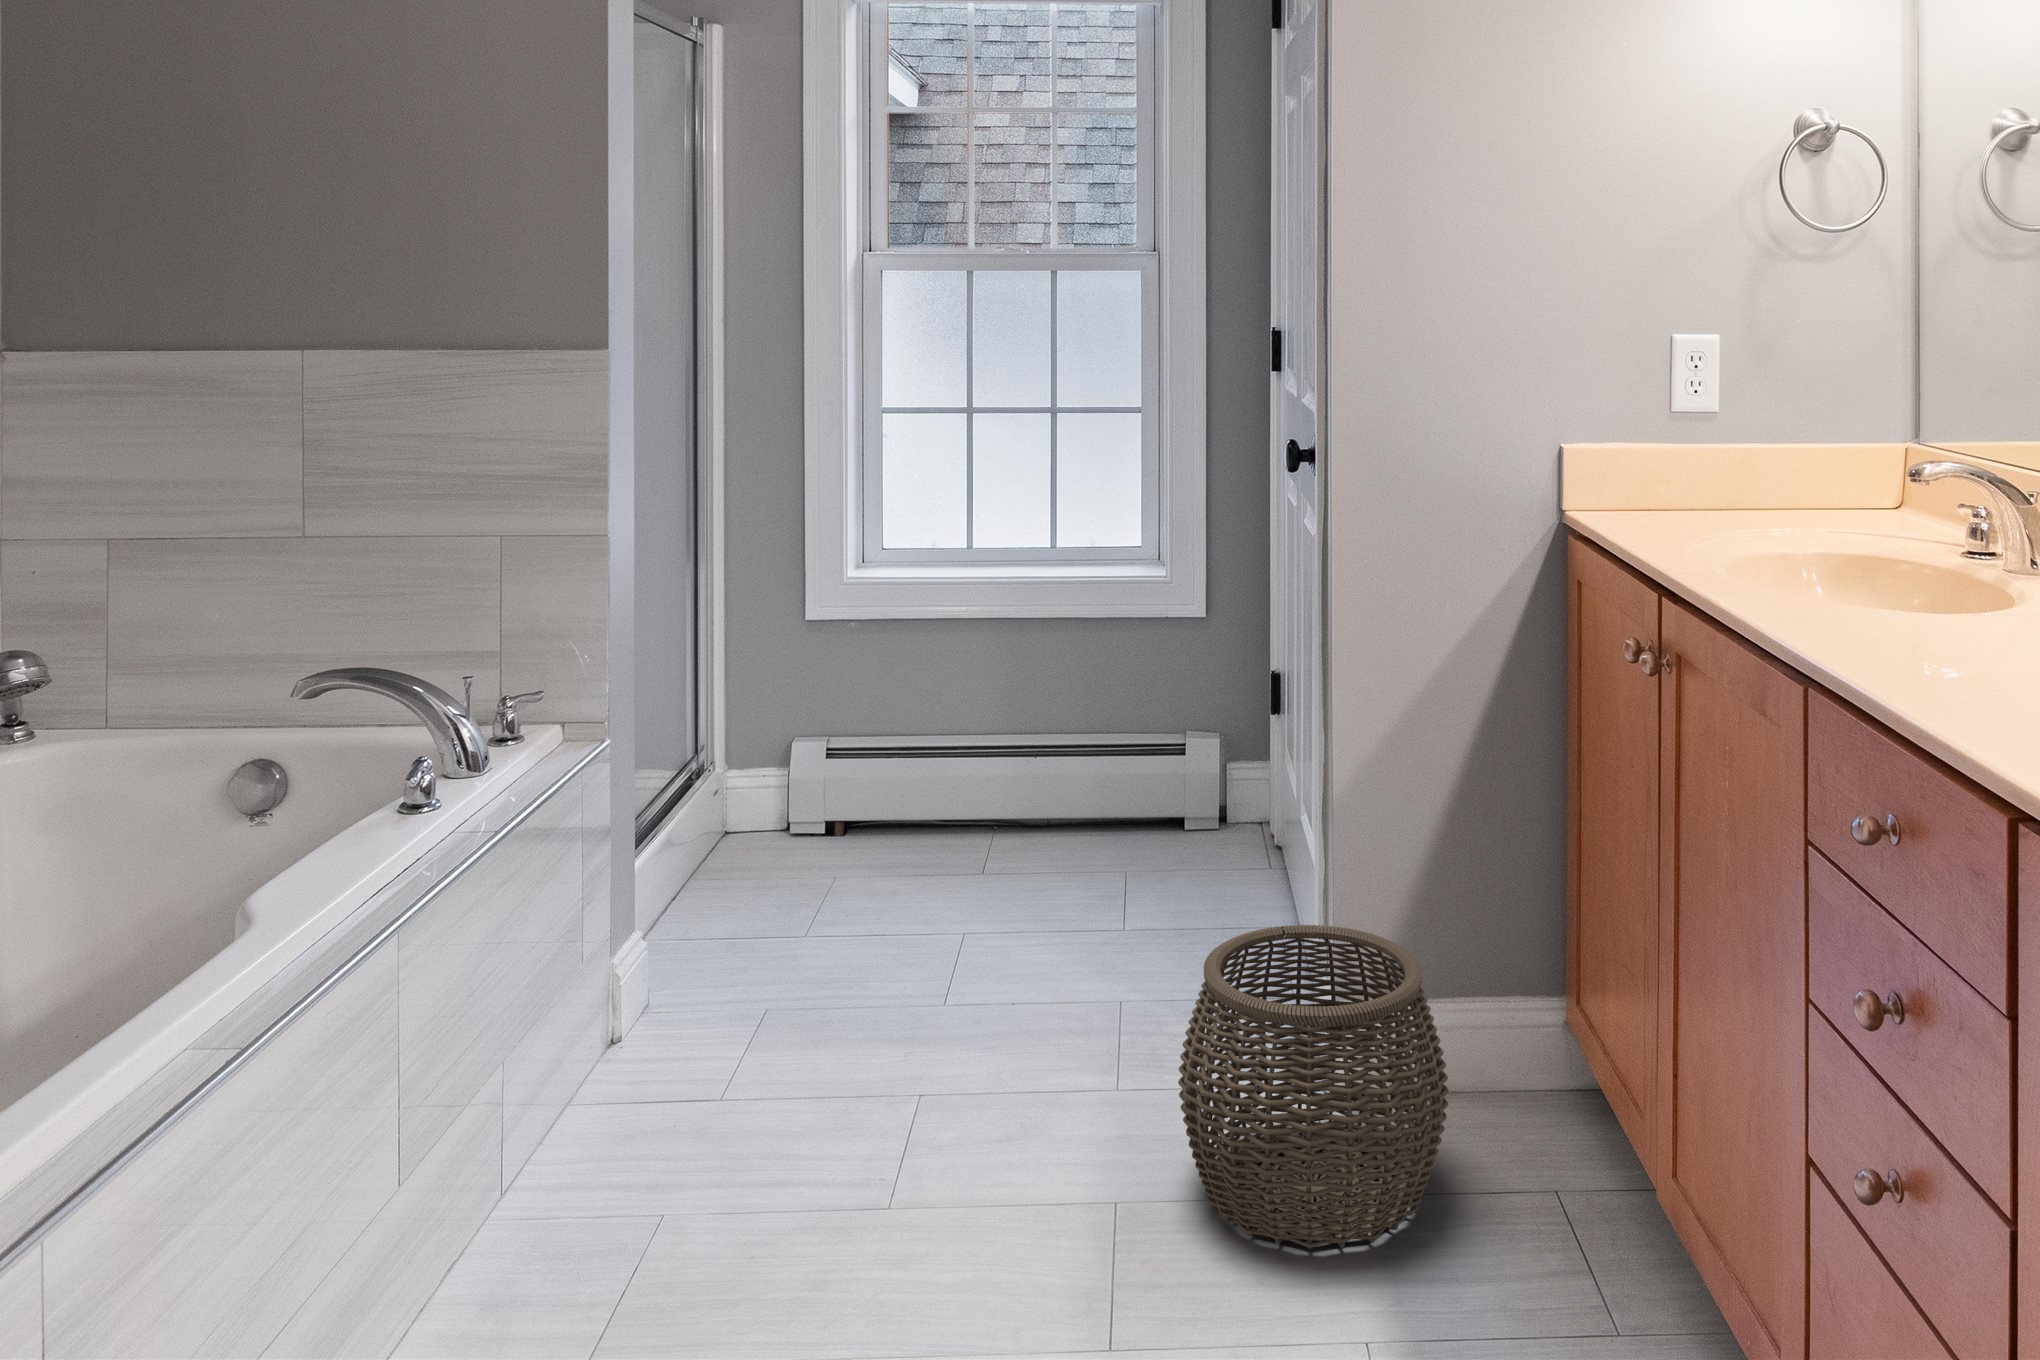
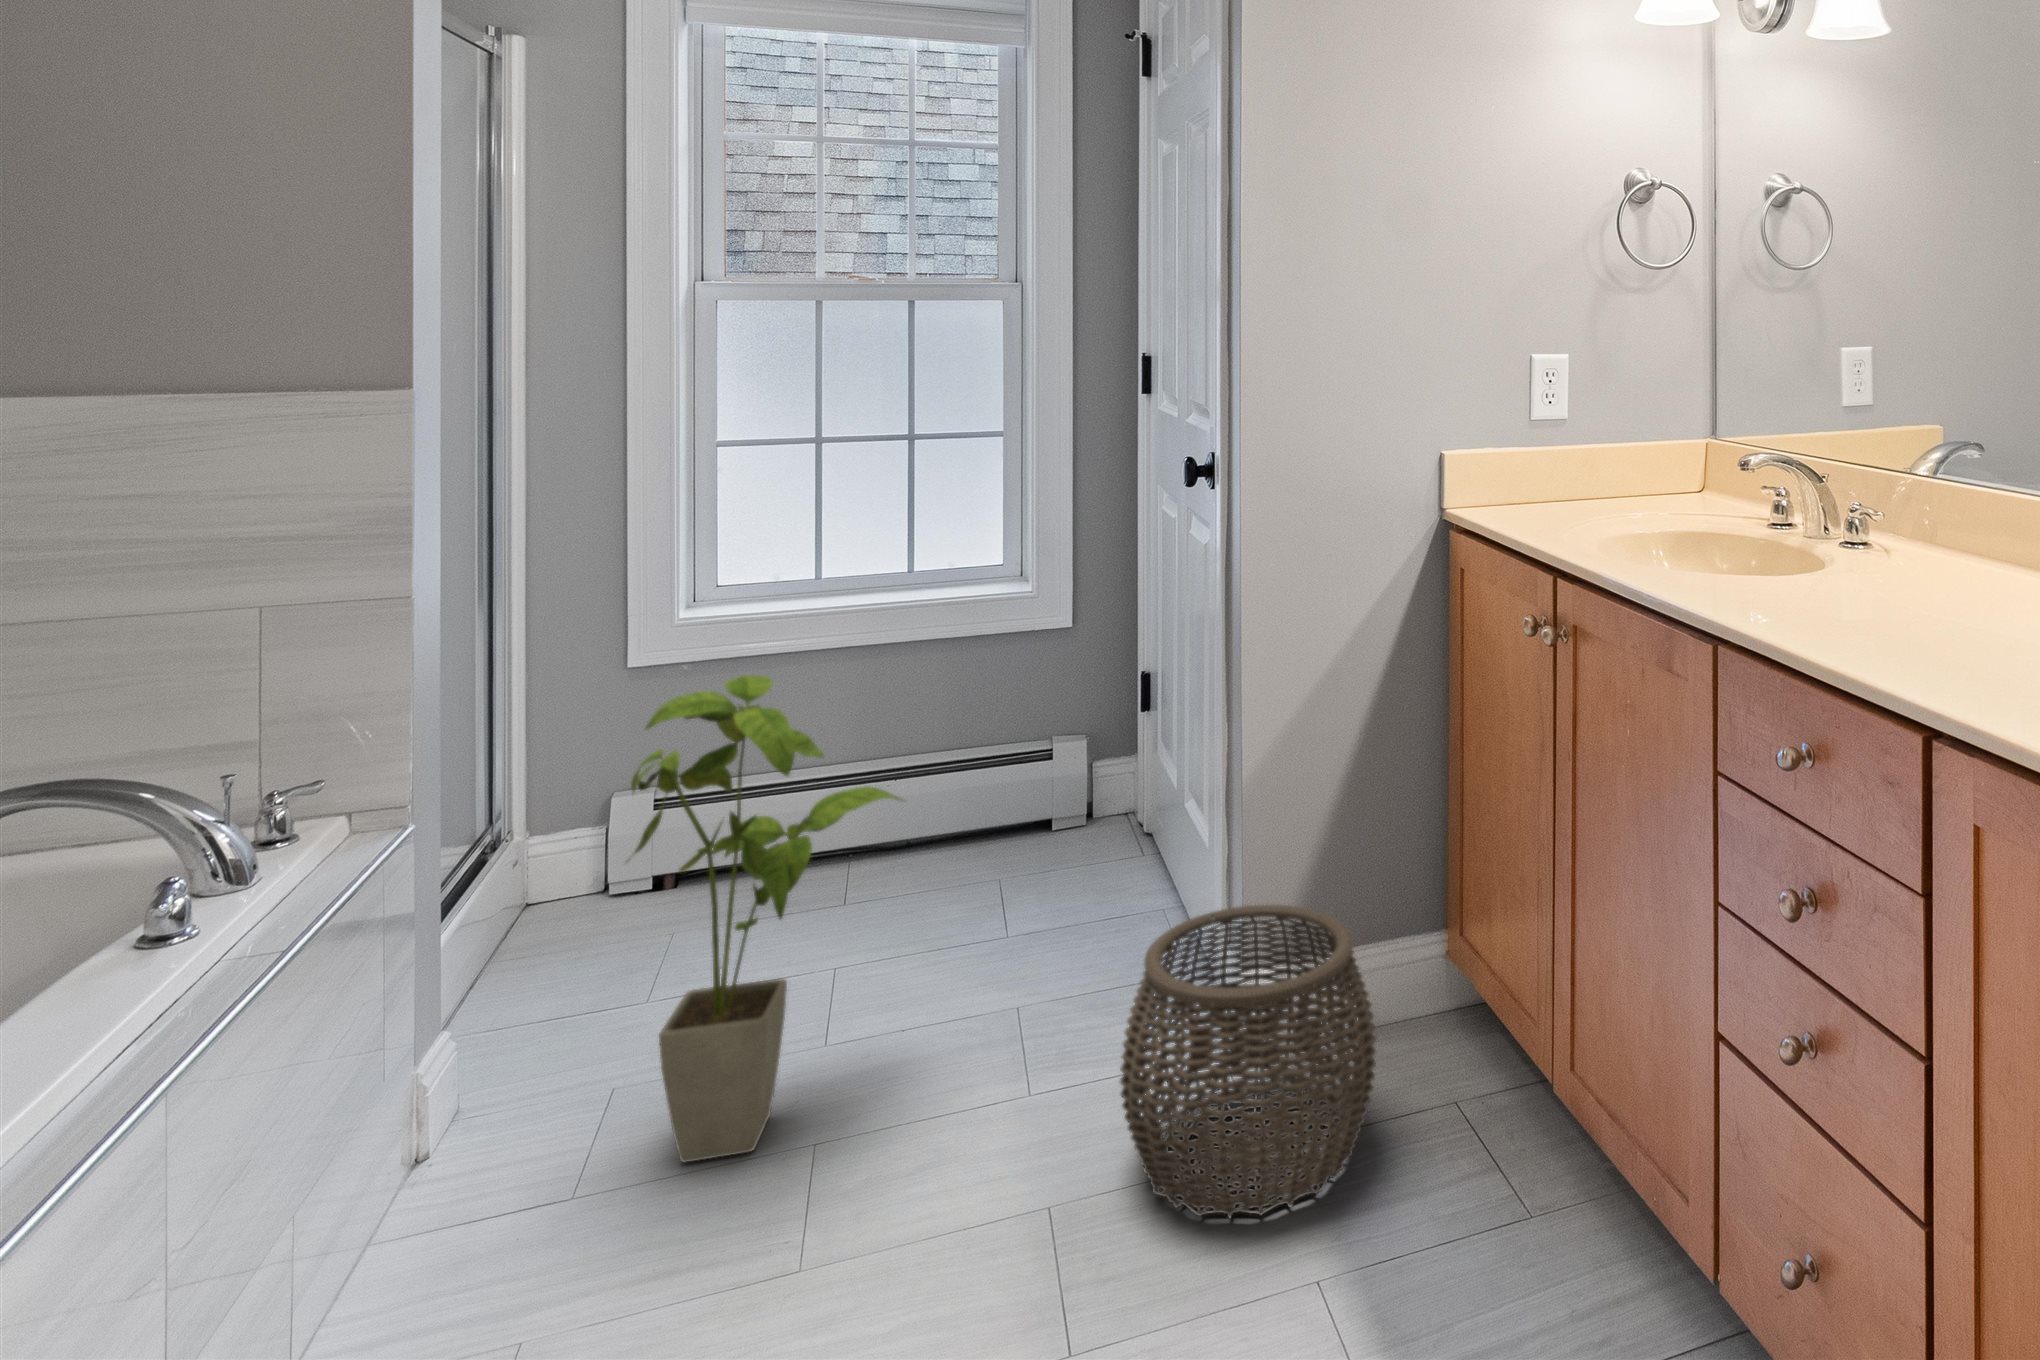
house plant: none [761,634,1005,1084] -> present [631,675,906,1163]

